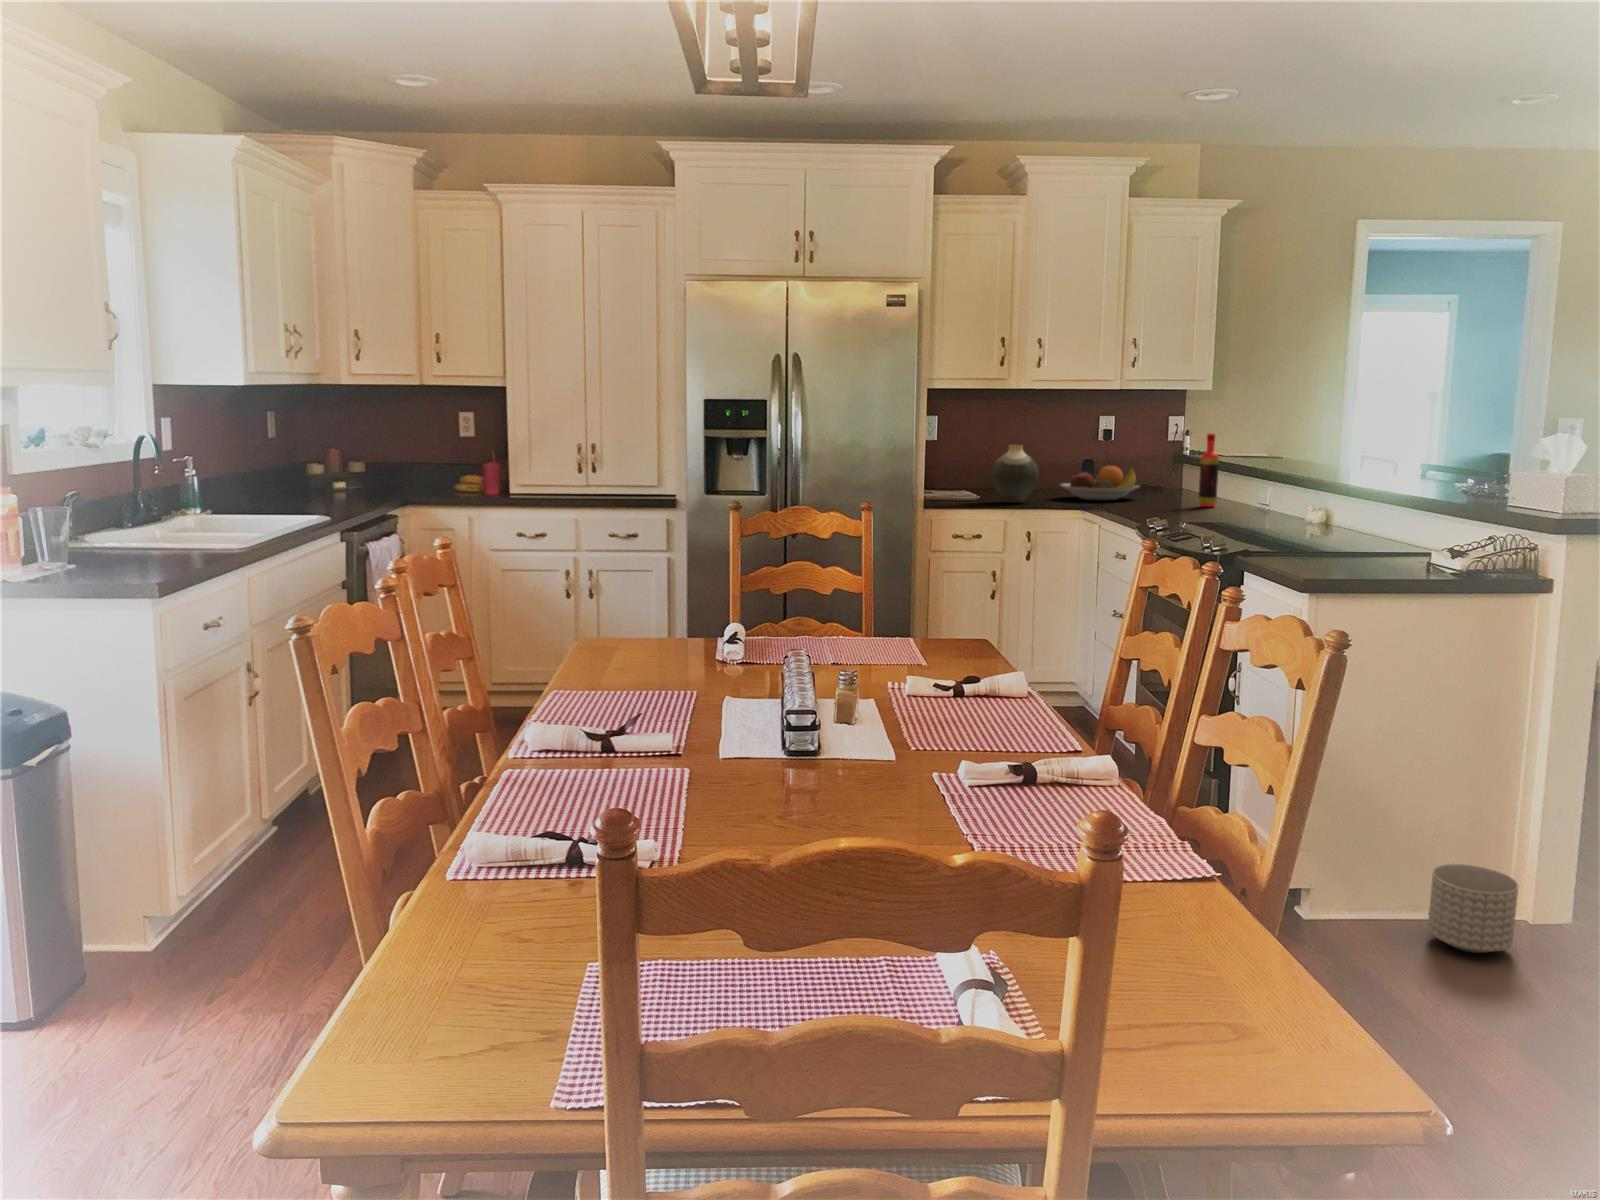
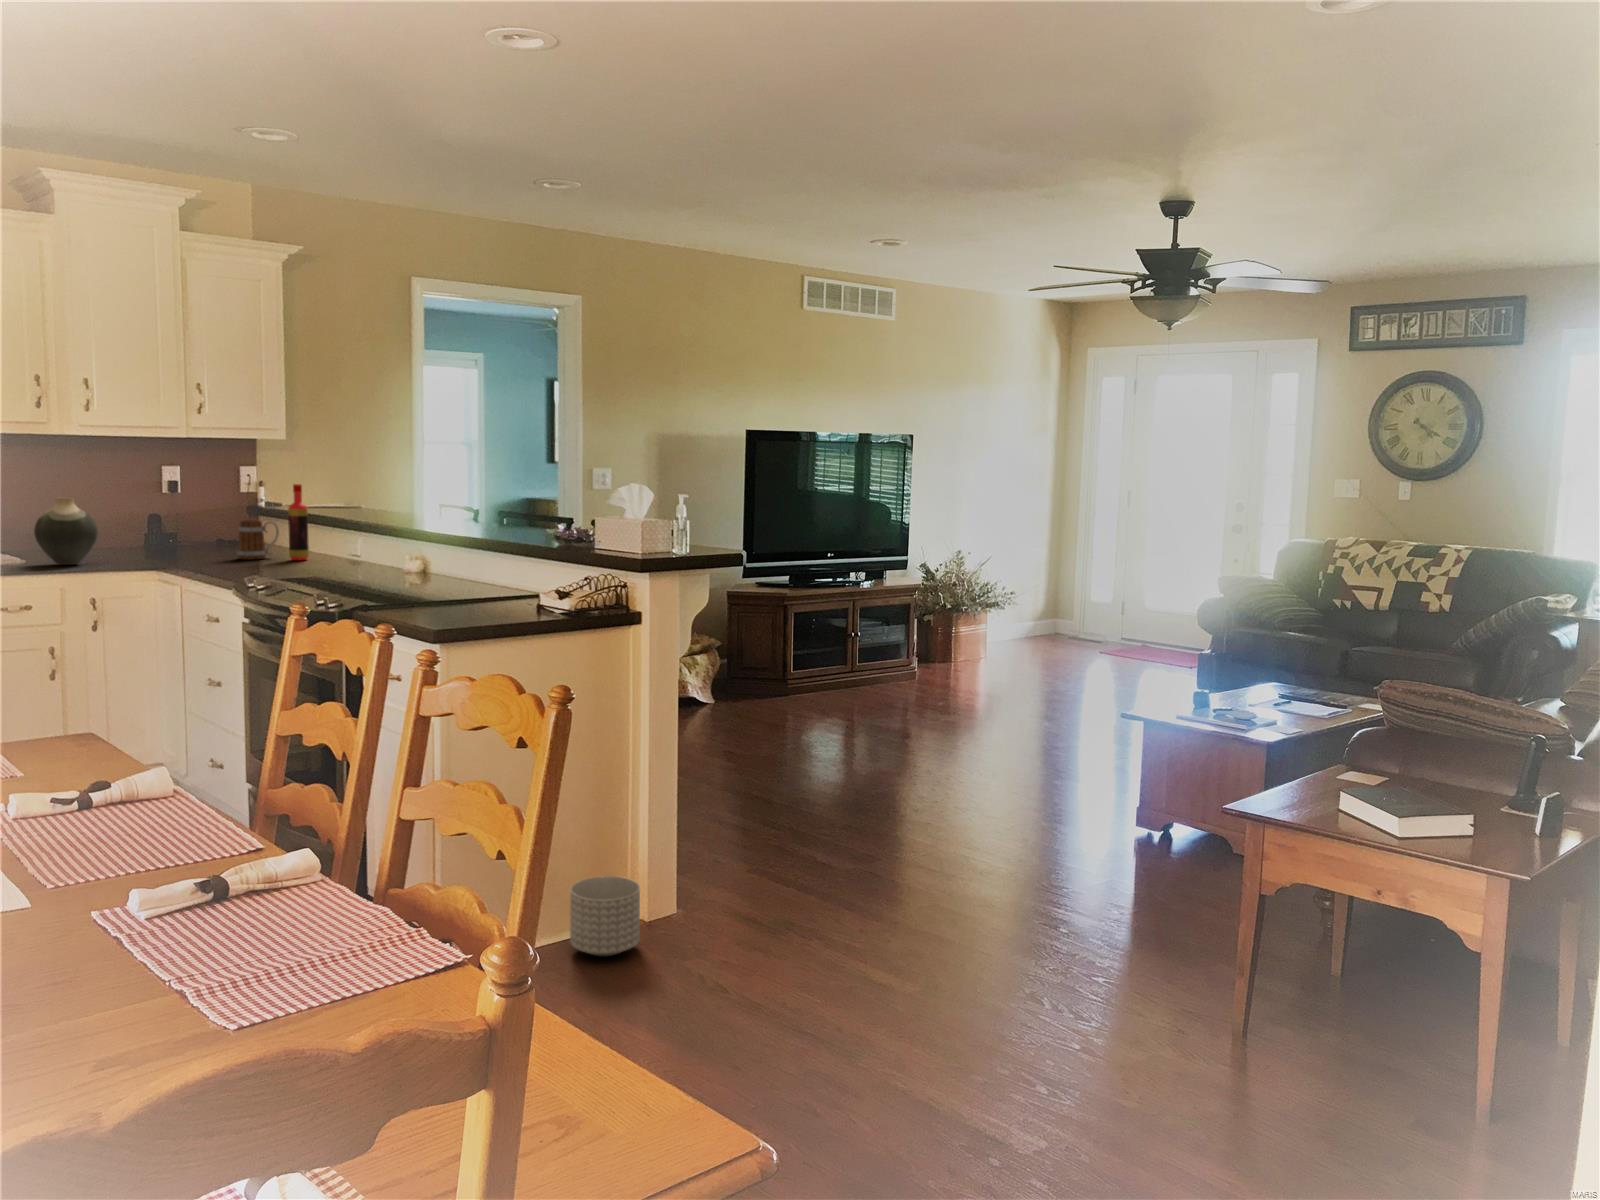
fruit bowl: present [1060,466,1139,500] -> none [123,519,220,558]
mug: none [1152,468,1191,505] -> present [237,520,279,559]

